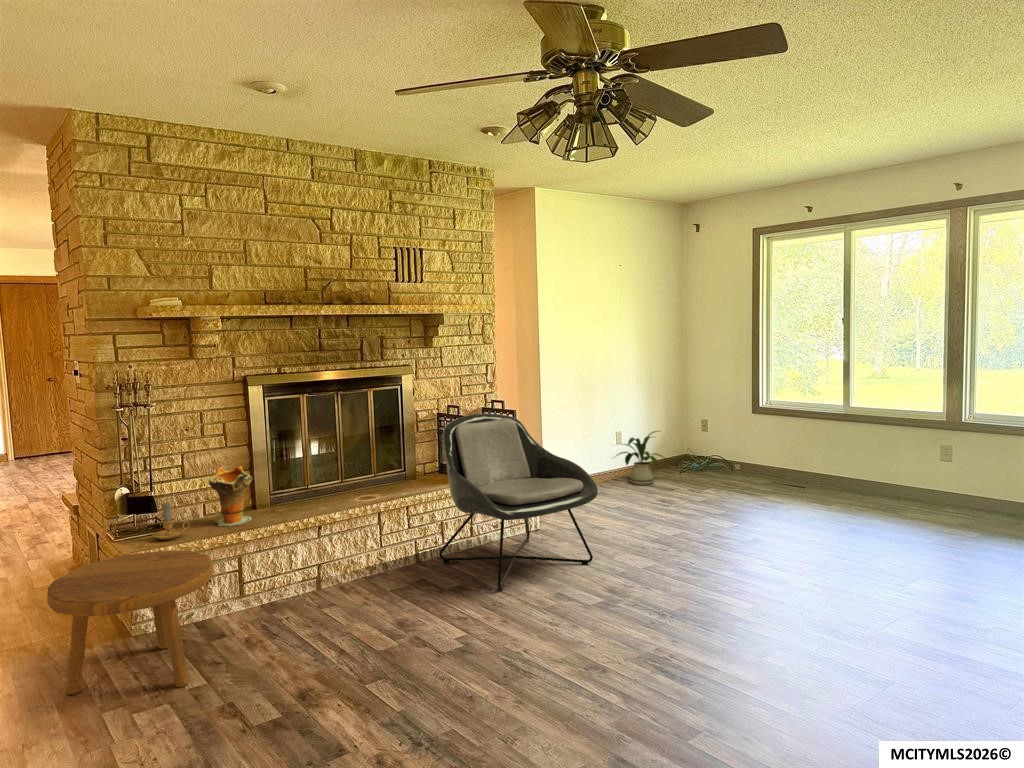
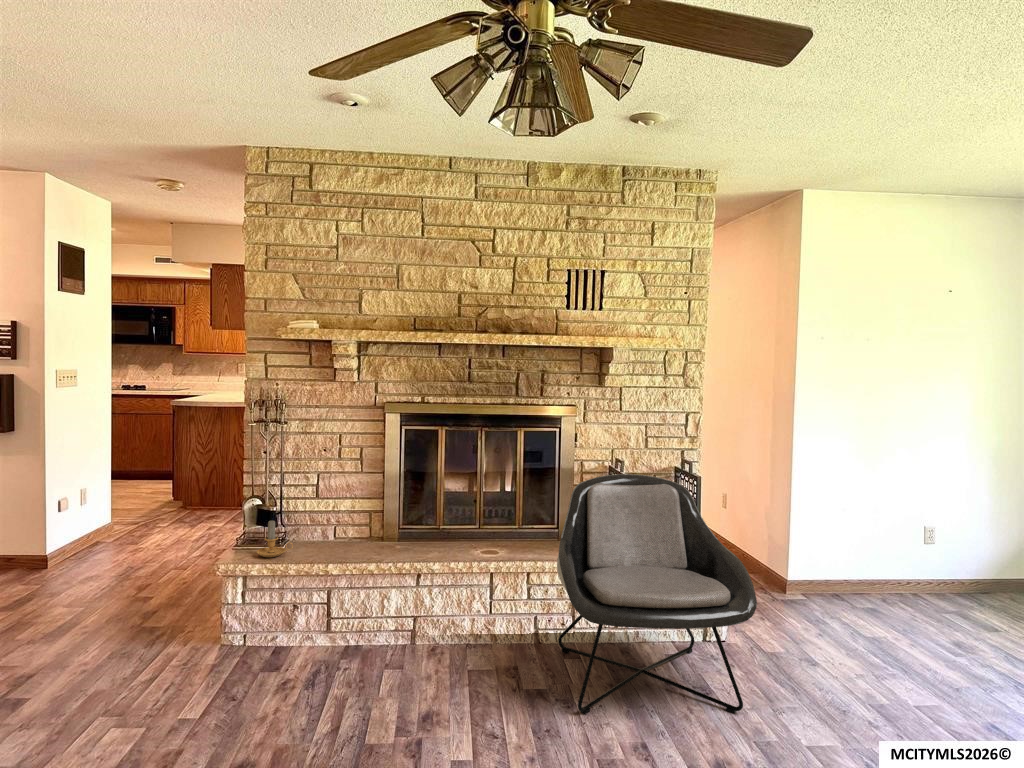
house plant: present [616,431,664,485] -> none [893,534,993,611]
decorative vase: present [209,466,252,526] -> none [319,494,360,556]
footstool: present [47,550,213,695] -> none [99,565,260,716]

